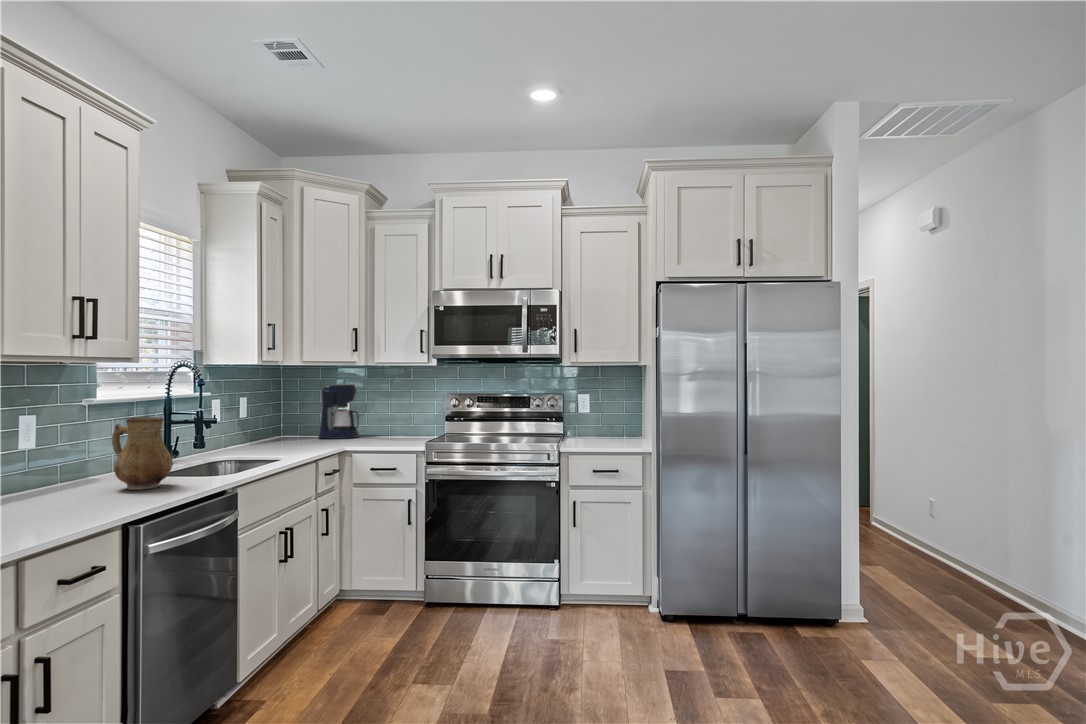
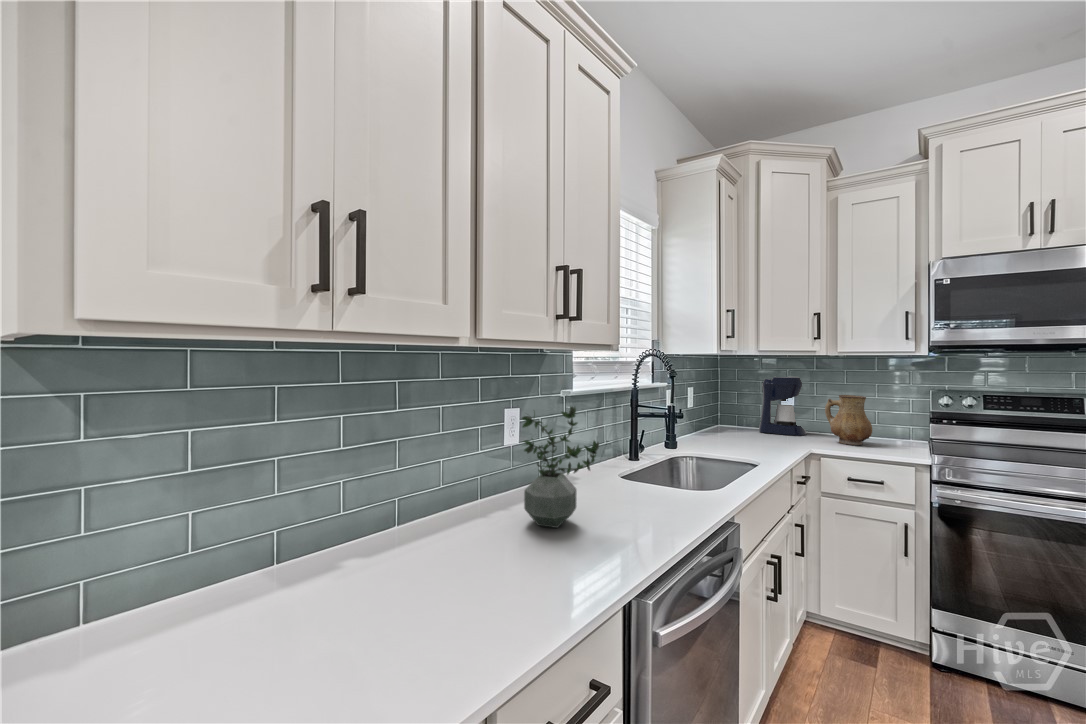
potted plant: none [35,409,115,508] -> present [522,407,599,528]
ceramic pitcher: present [112,417,172,490] -> present [825,395,872,445]

